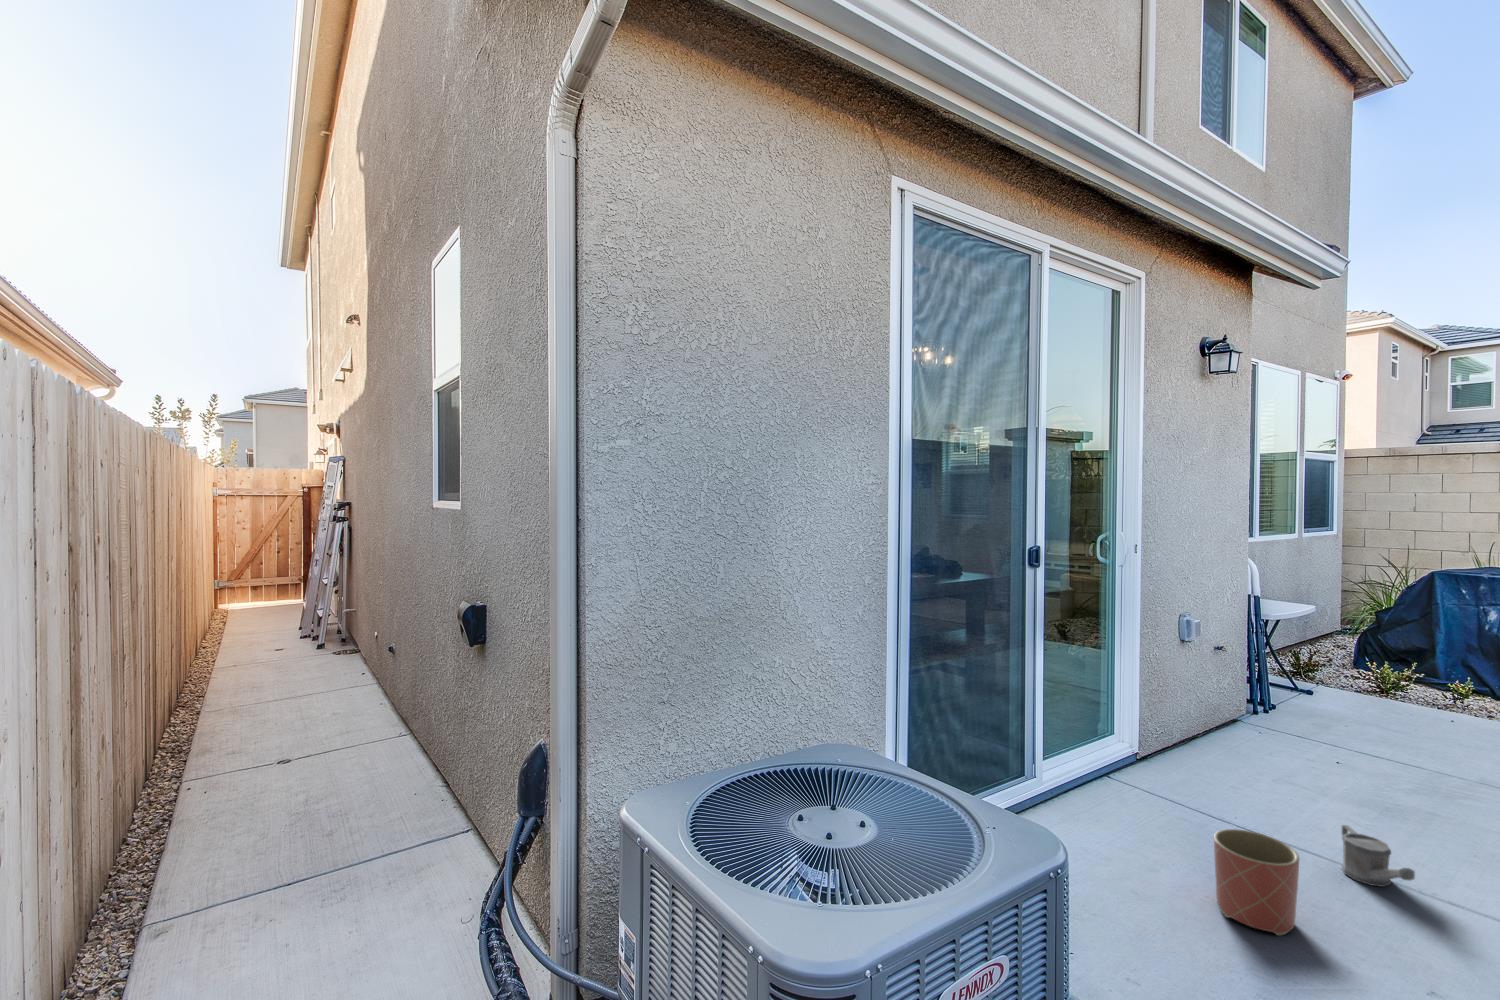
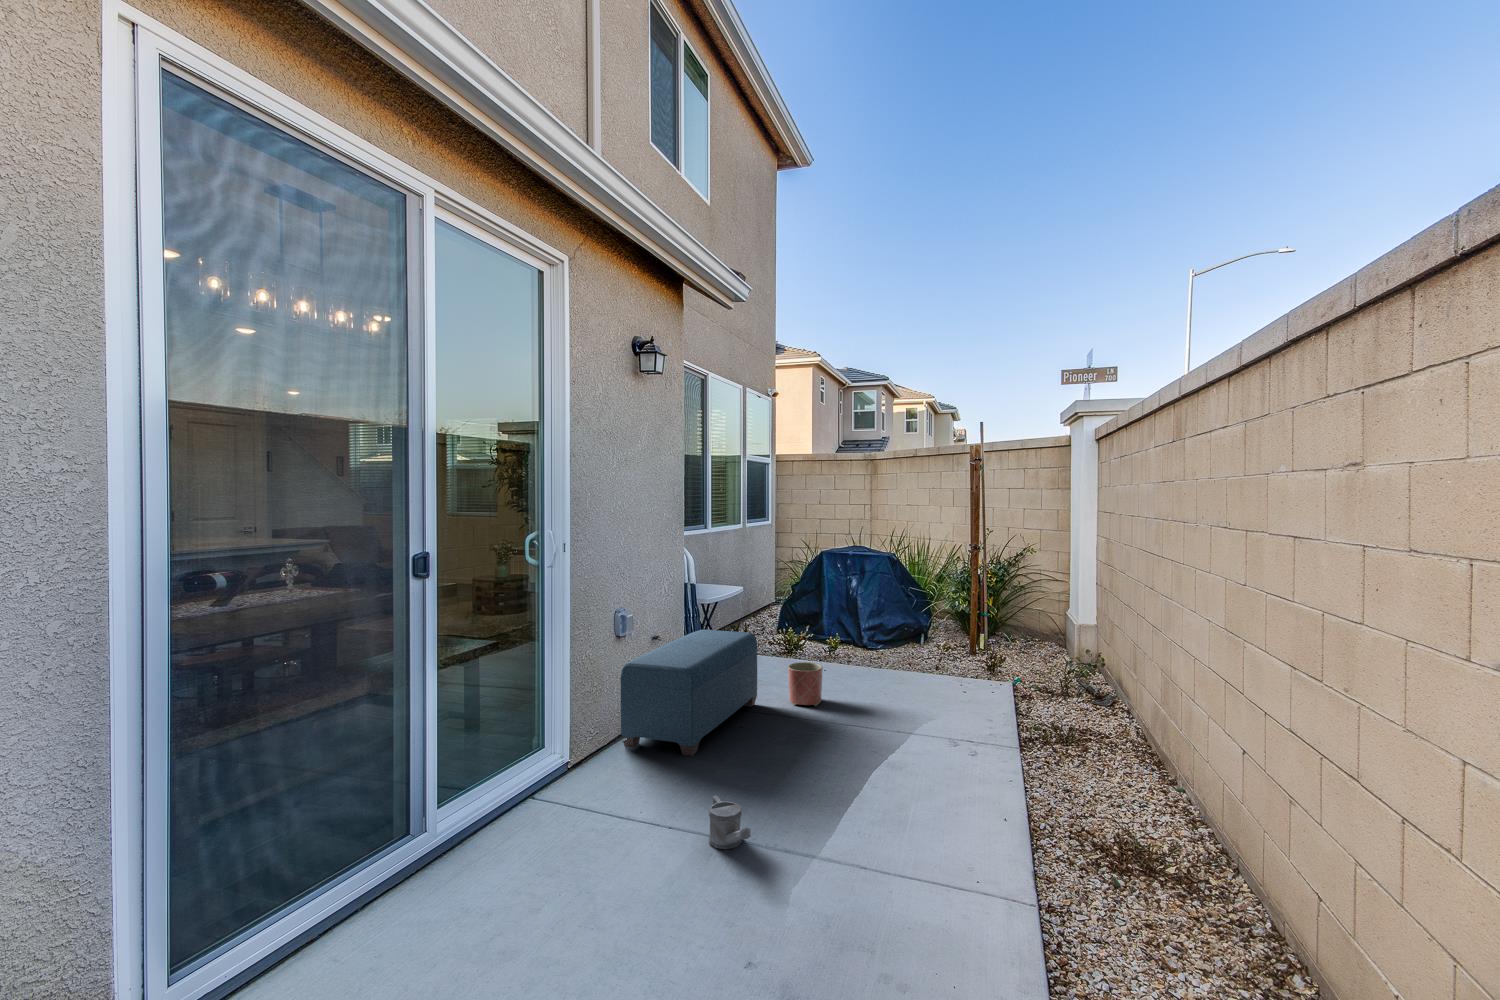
bench: none [1188,647,1357,780] -> present [620,630,758,756]
planter: present [1214,829,1299,936] -> present [788,662,823,706]

